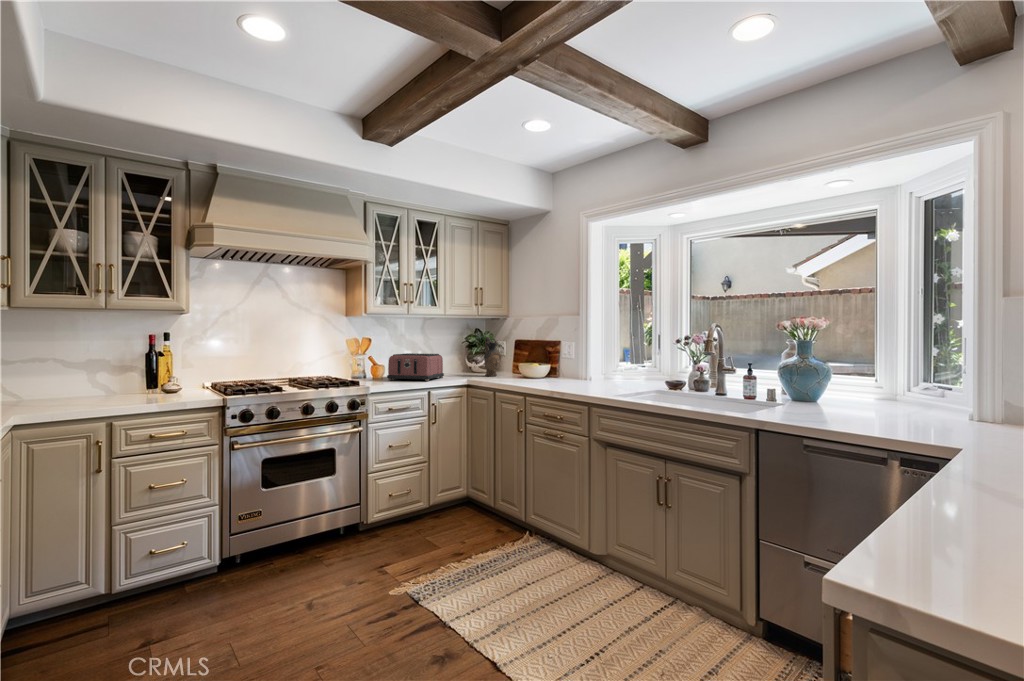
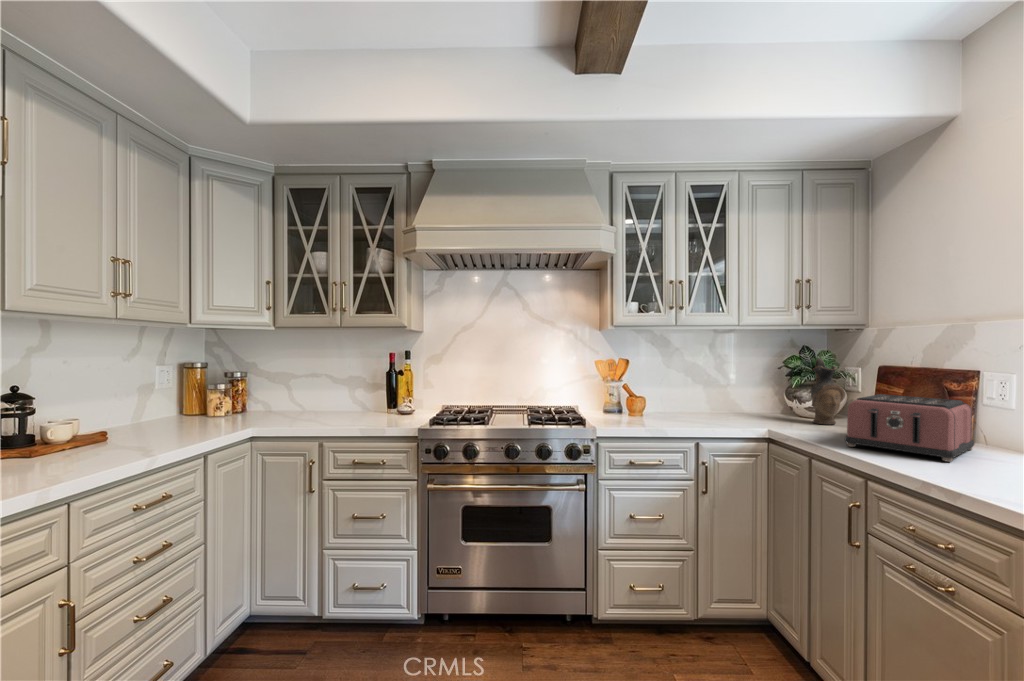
toaster: present [387,353,444,381] -> present [845,394,974,462]

